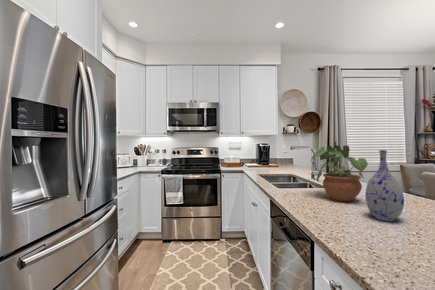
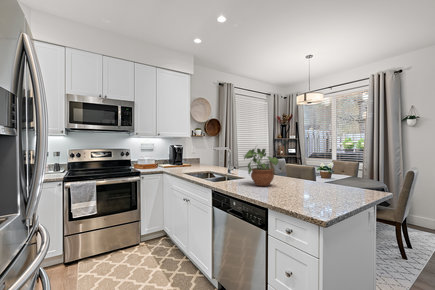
vase: present [365,150,404,221] -> none [282,152,301,193]

